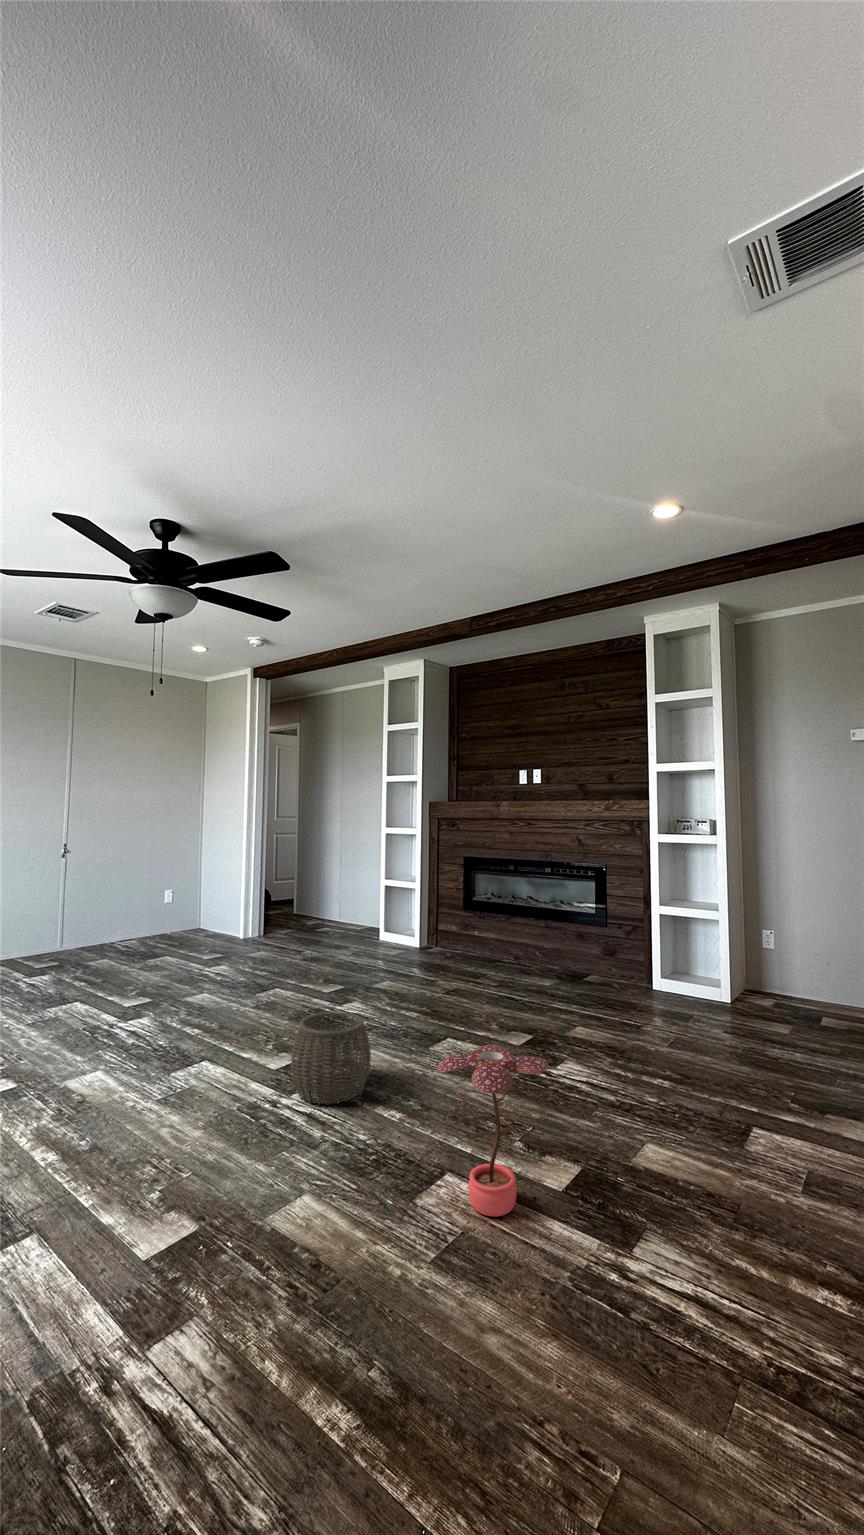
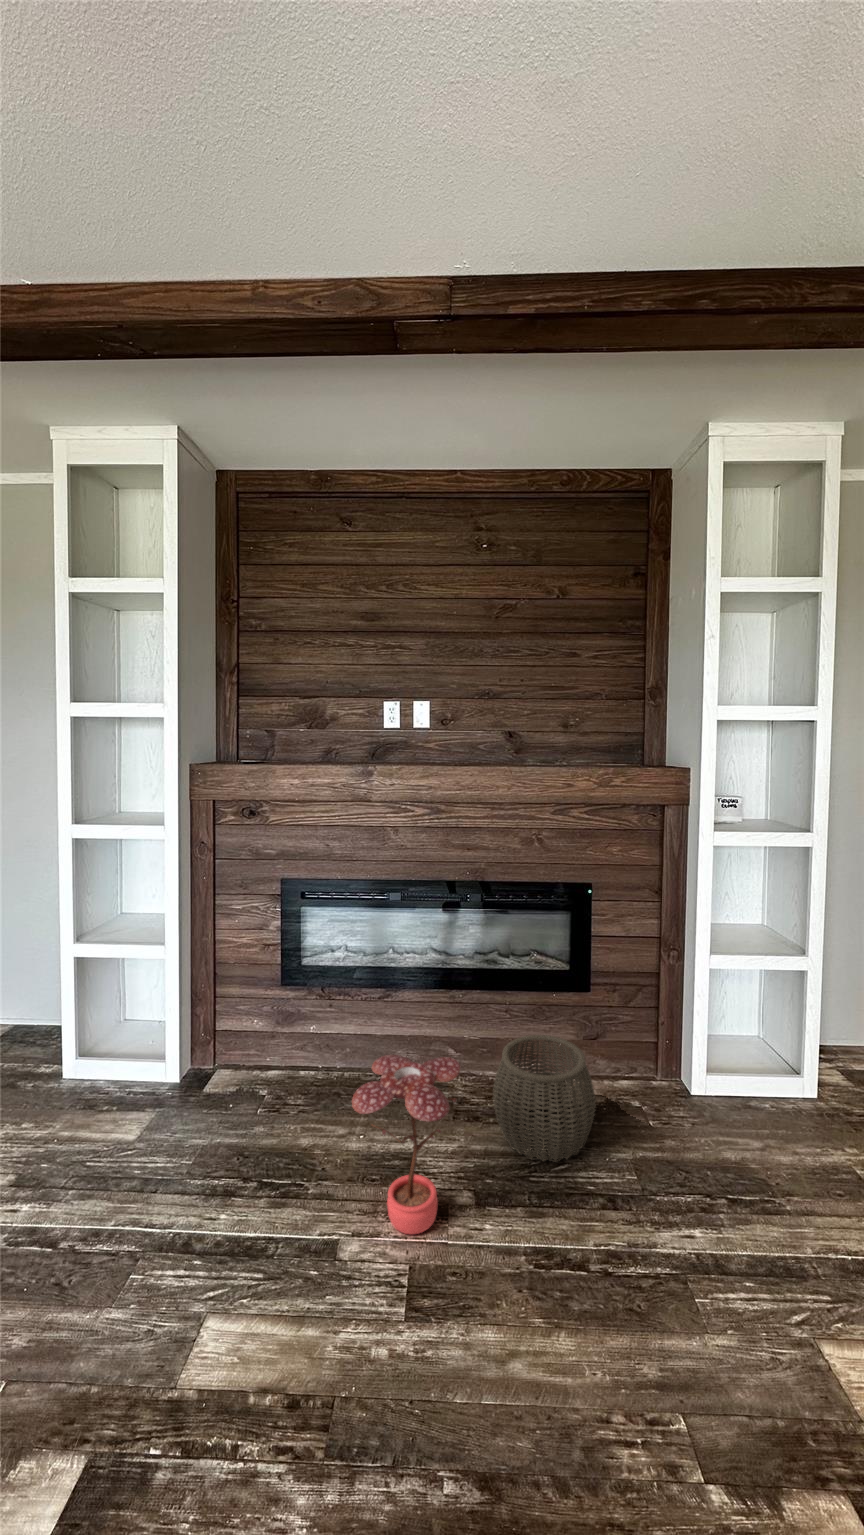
woven basket: present [291,1012,371,1104] -> present [493,1035,596,1162]

